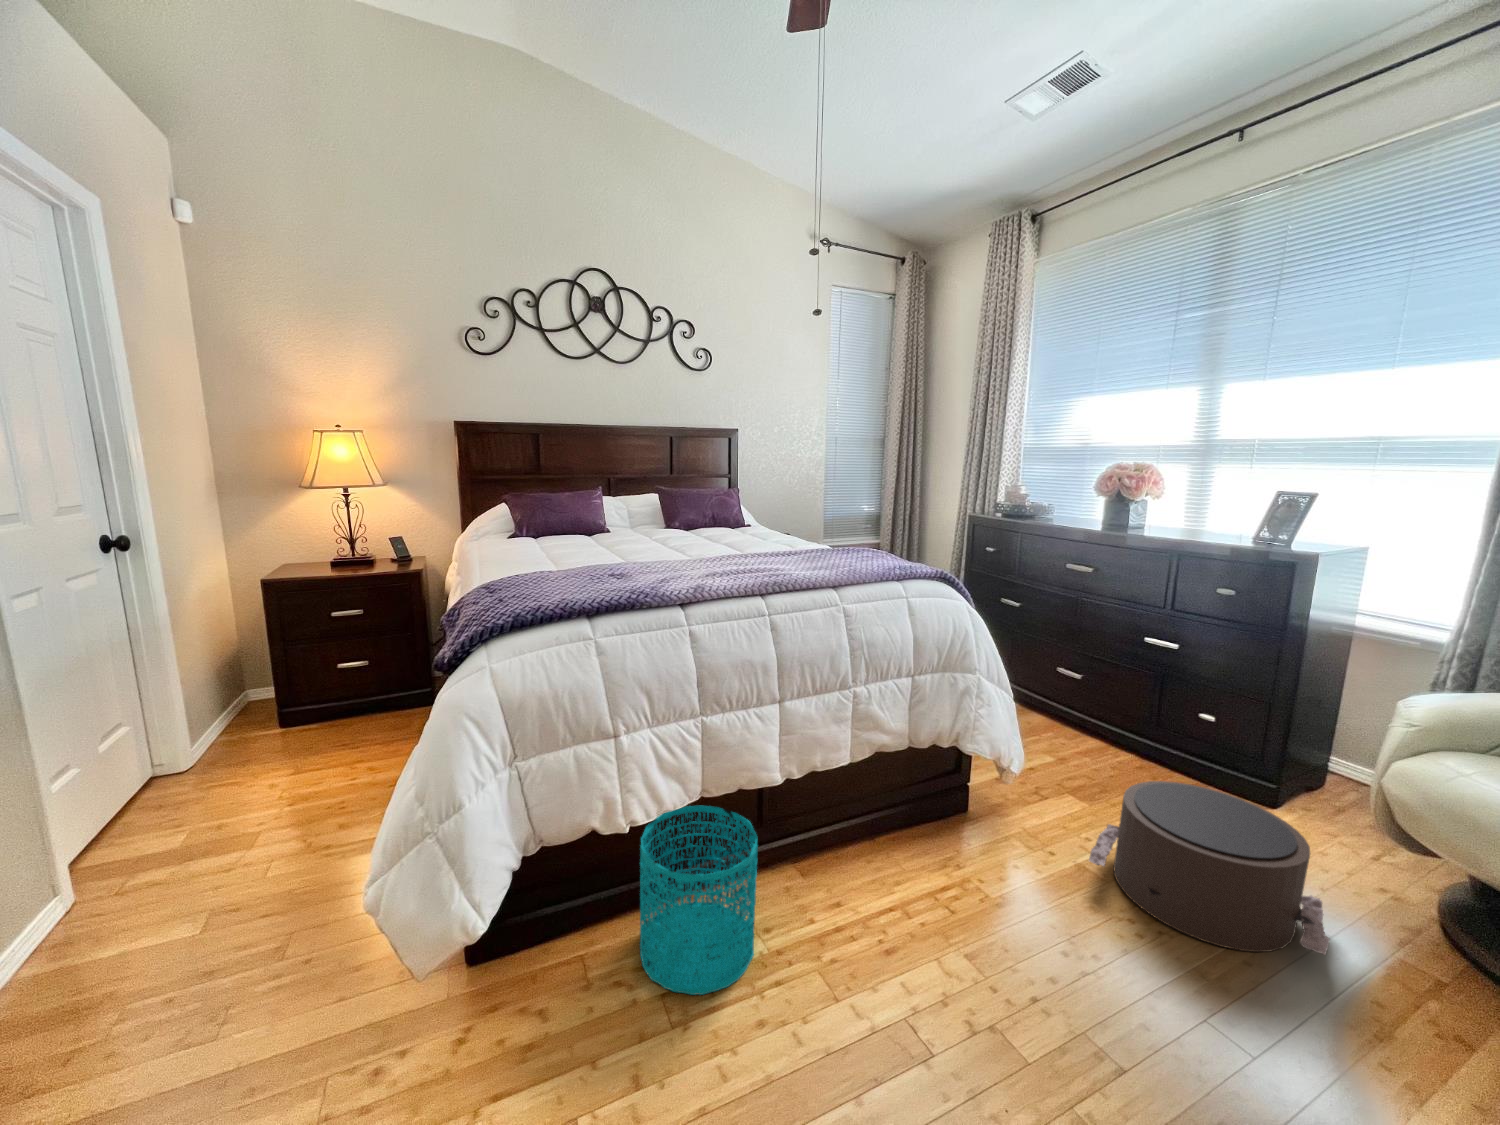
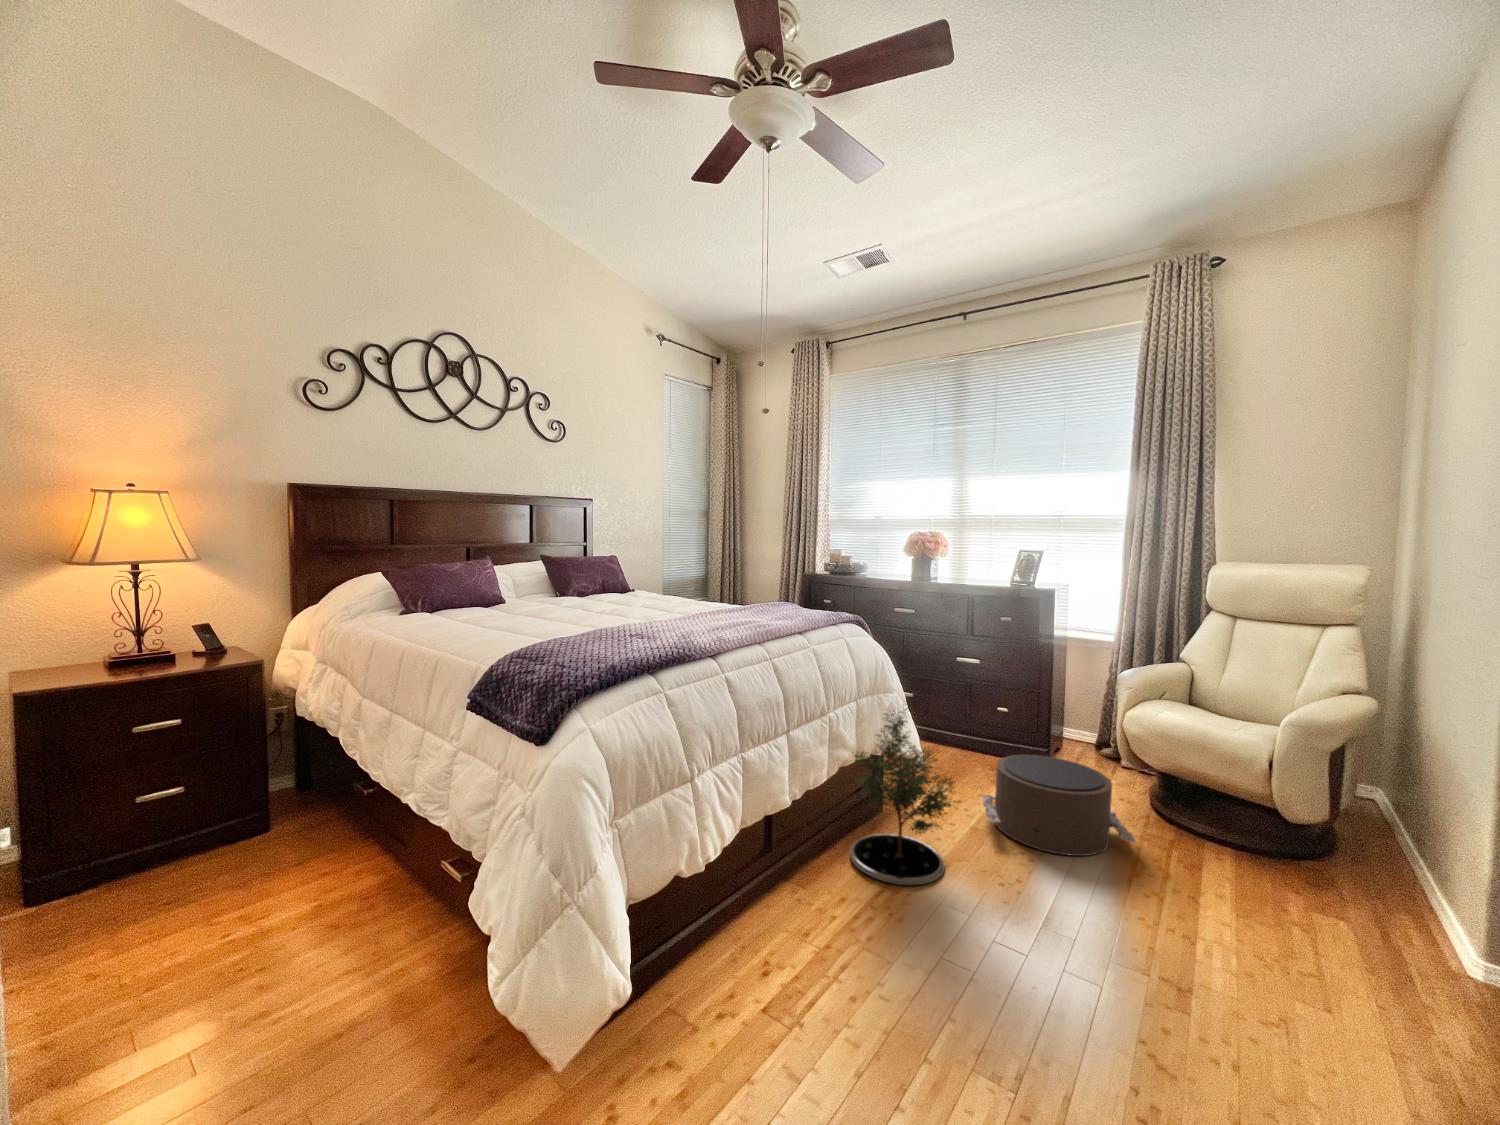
potted tree: none [880,685,1019,916] -> present [850,708,960,885]
wastebasket: present [640,806,758,995] -> none [711,834,818,1004]

